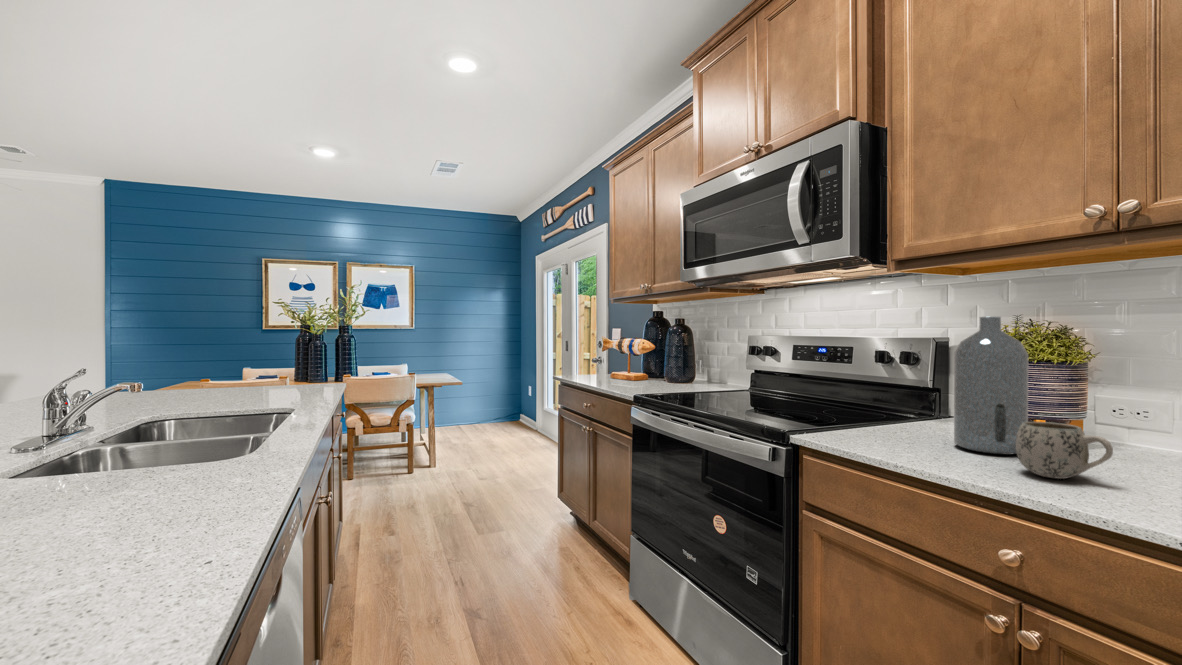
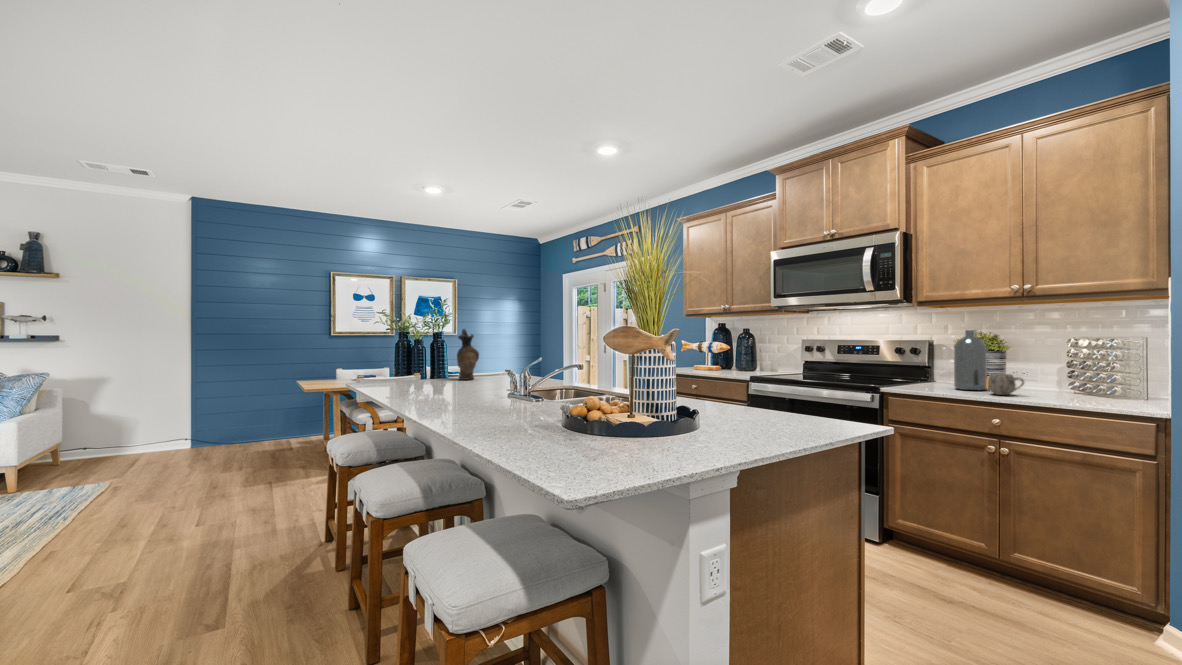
ceramic pitcher: none [168,318,206,393] -> present [457,329,479,380]

